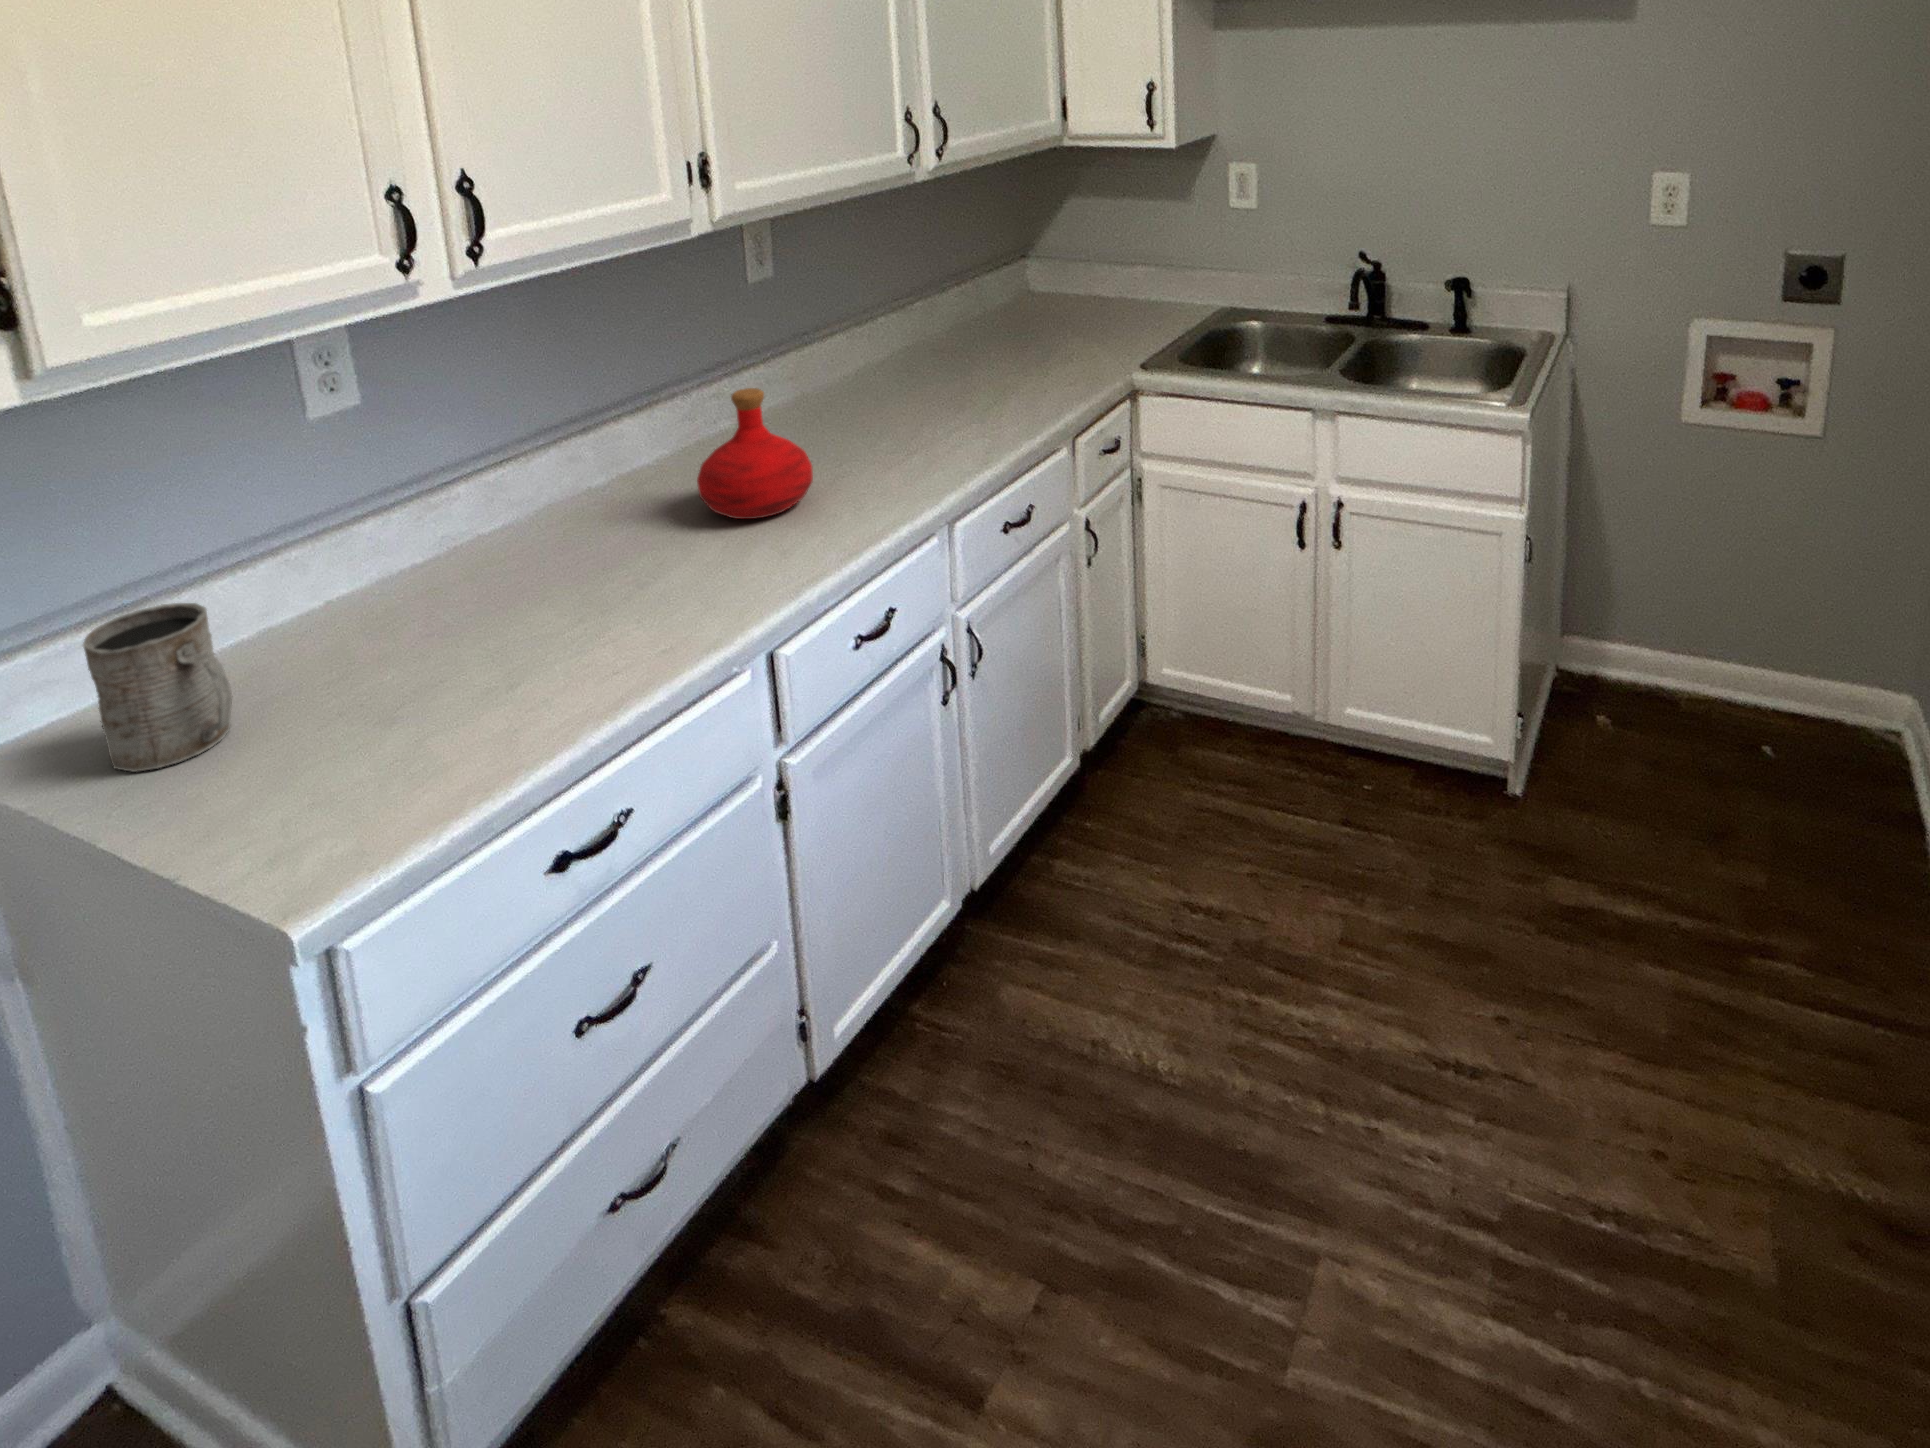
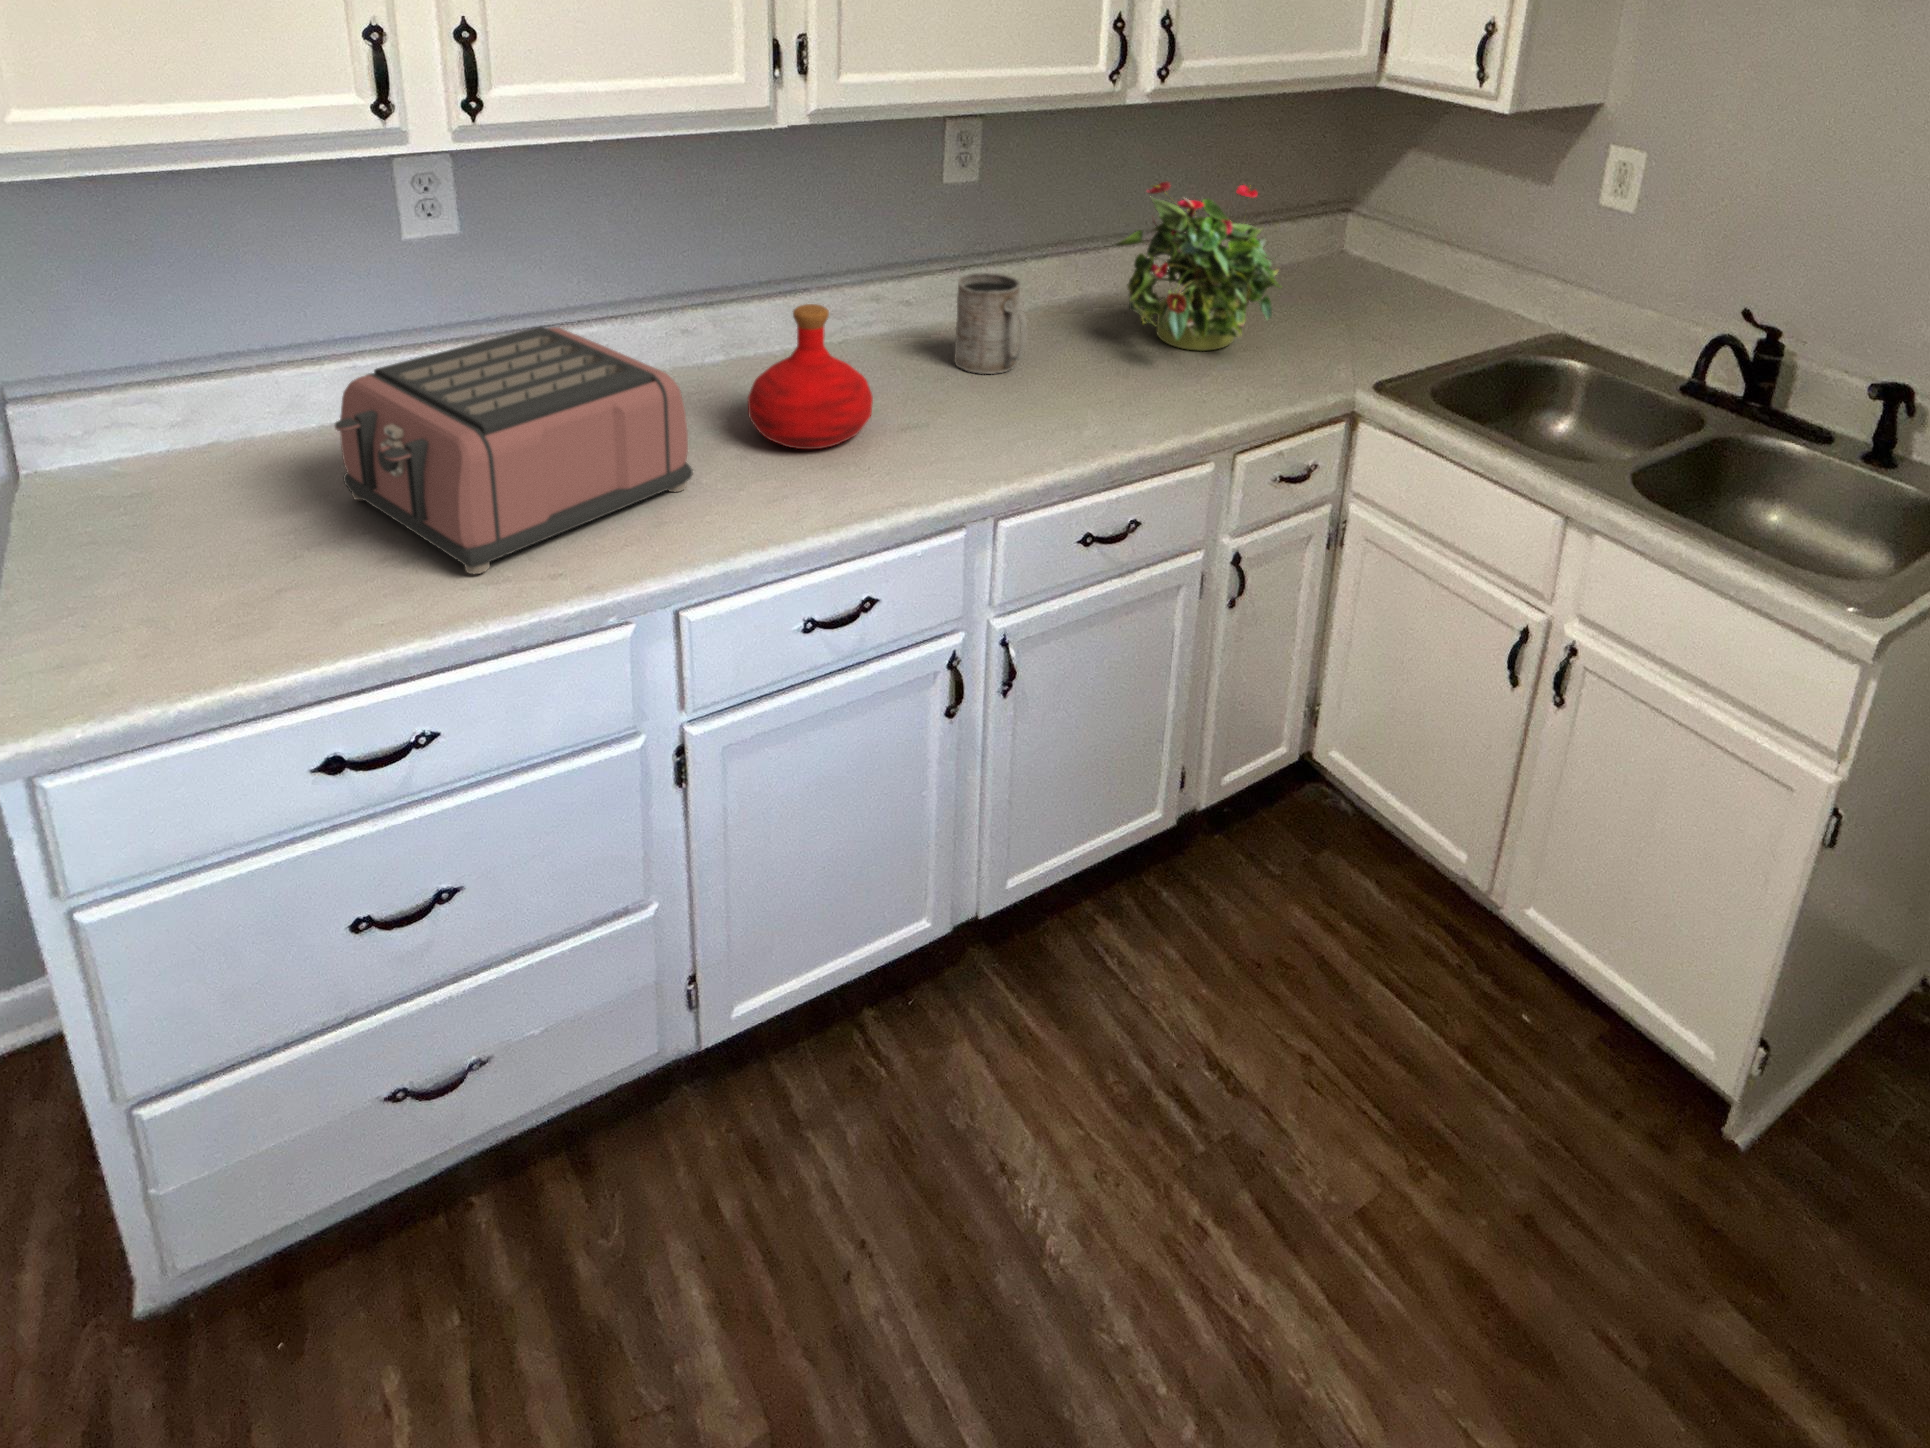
potted plant: none [911,234,1057,377] -> present [1116,182,1281,351]
toaster: none [364,464,705,677] -> present [335,327,693,574]
mug: present [83,603,232,772] -> present [954,273,1028,374]

